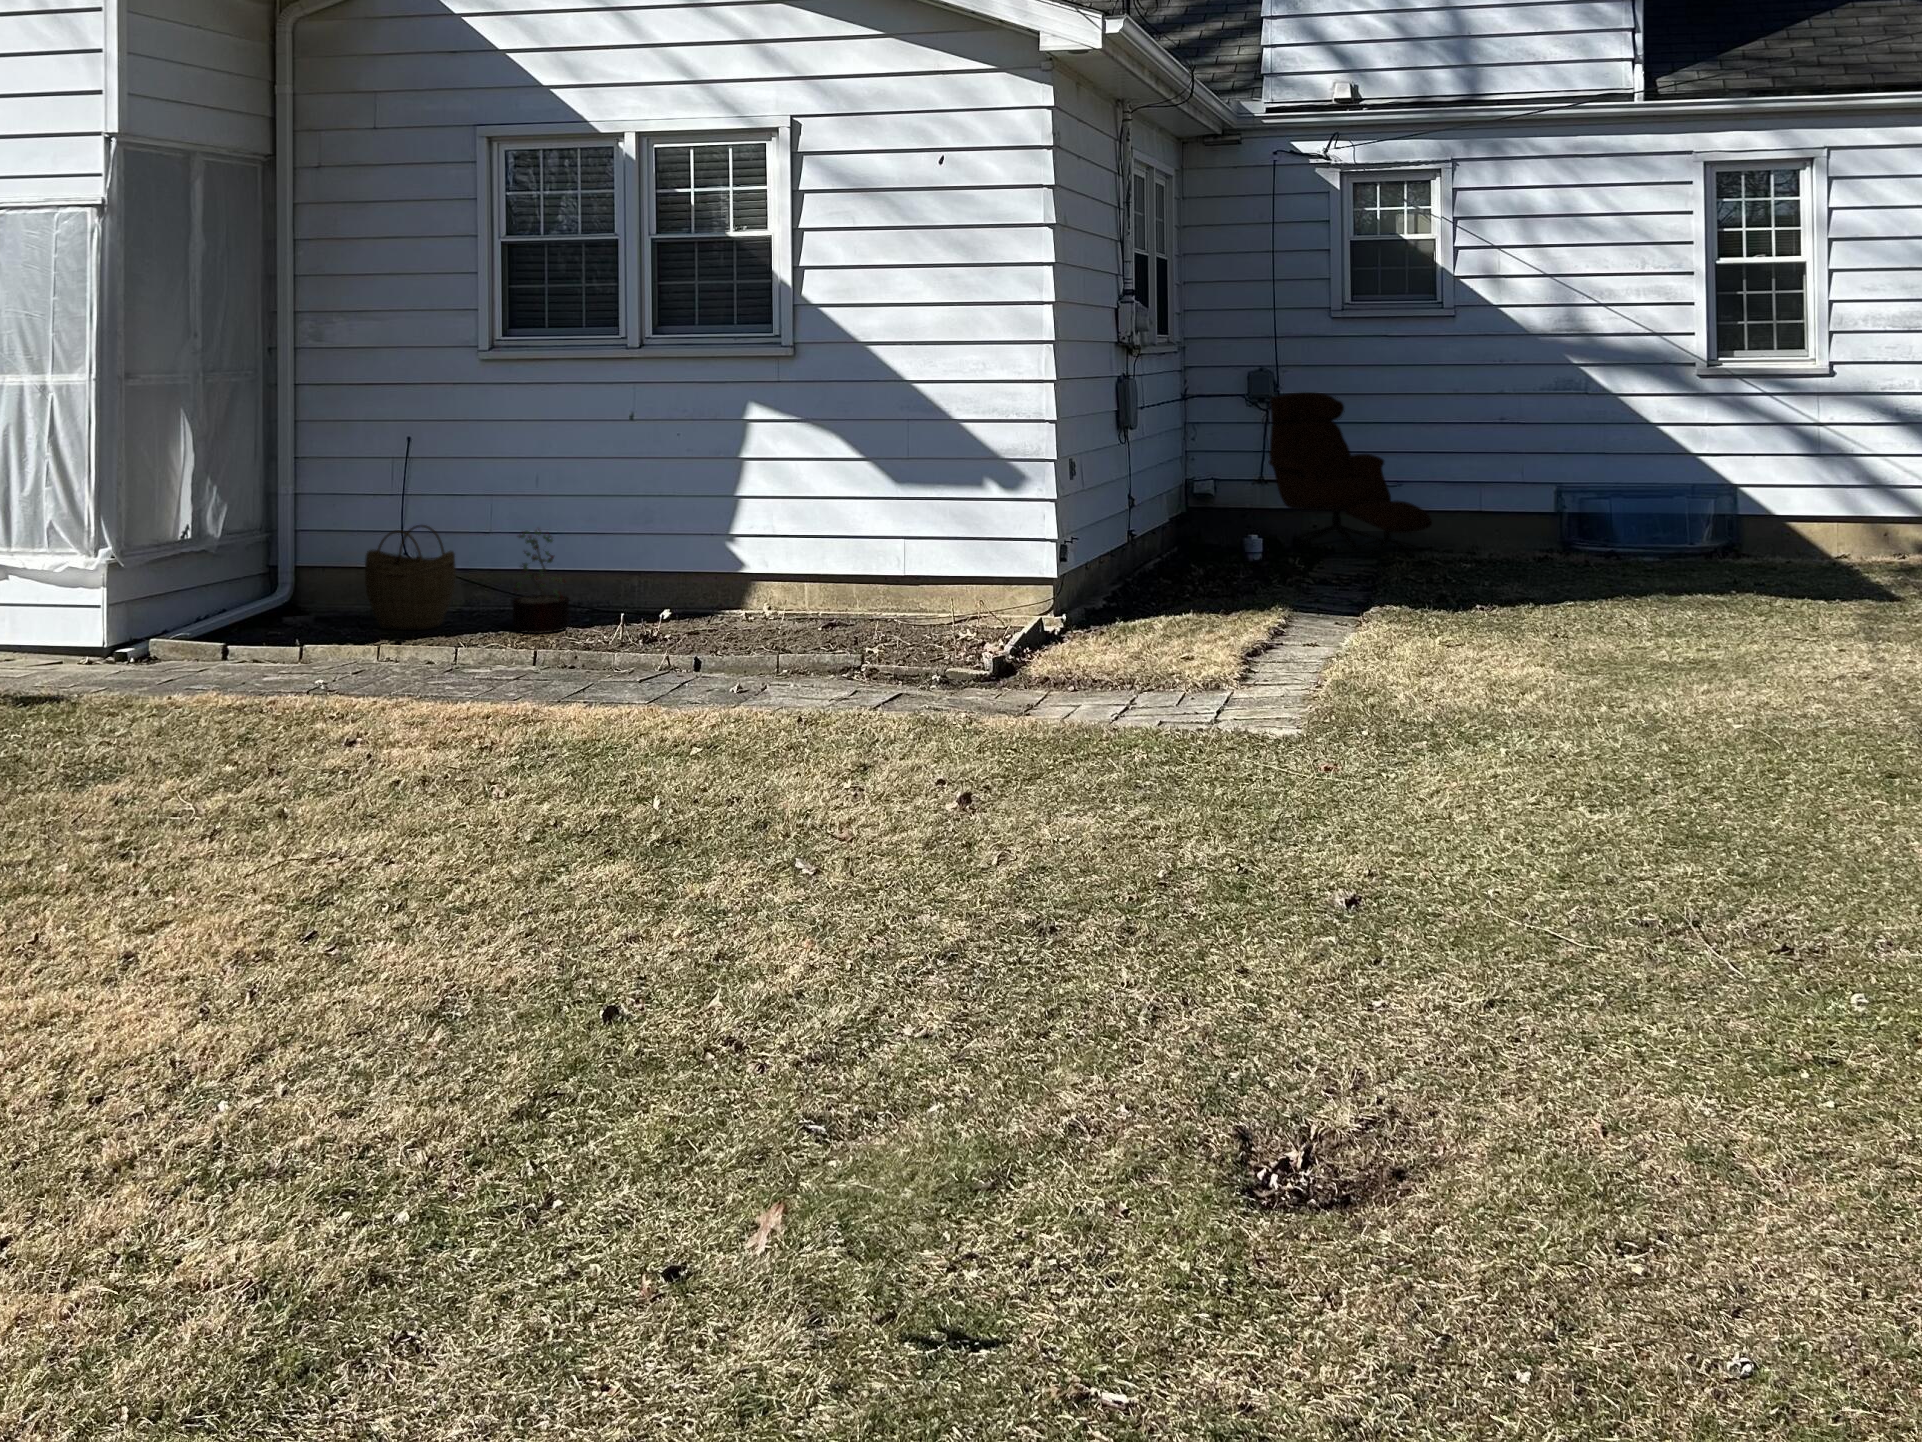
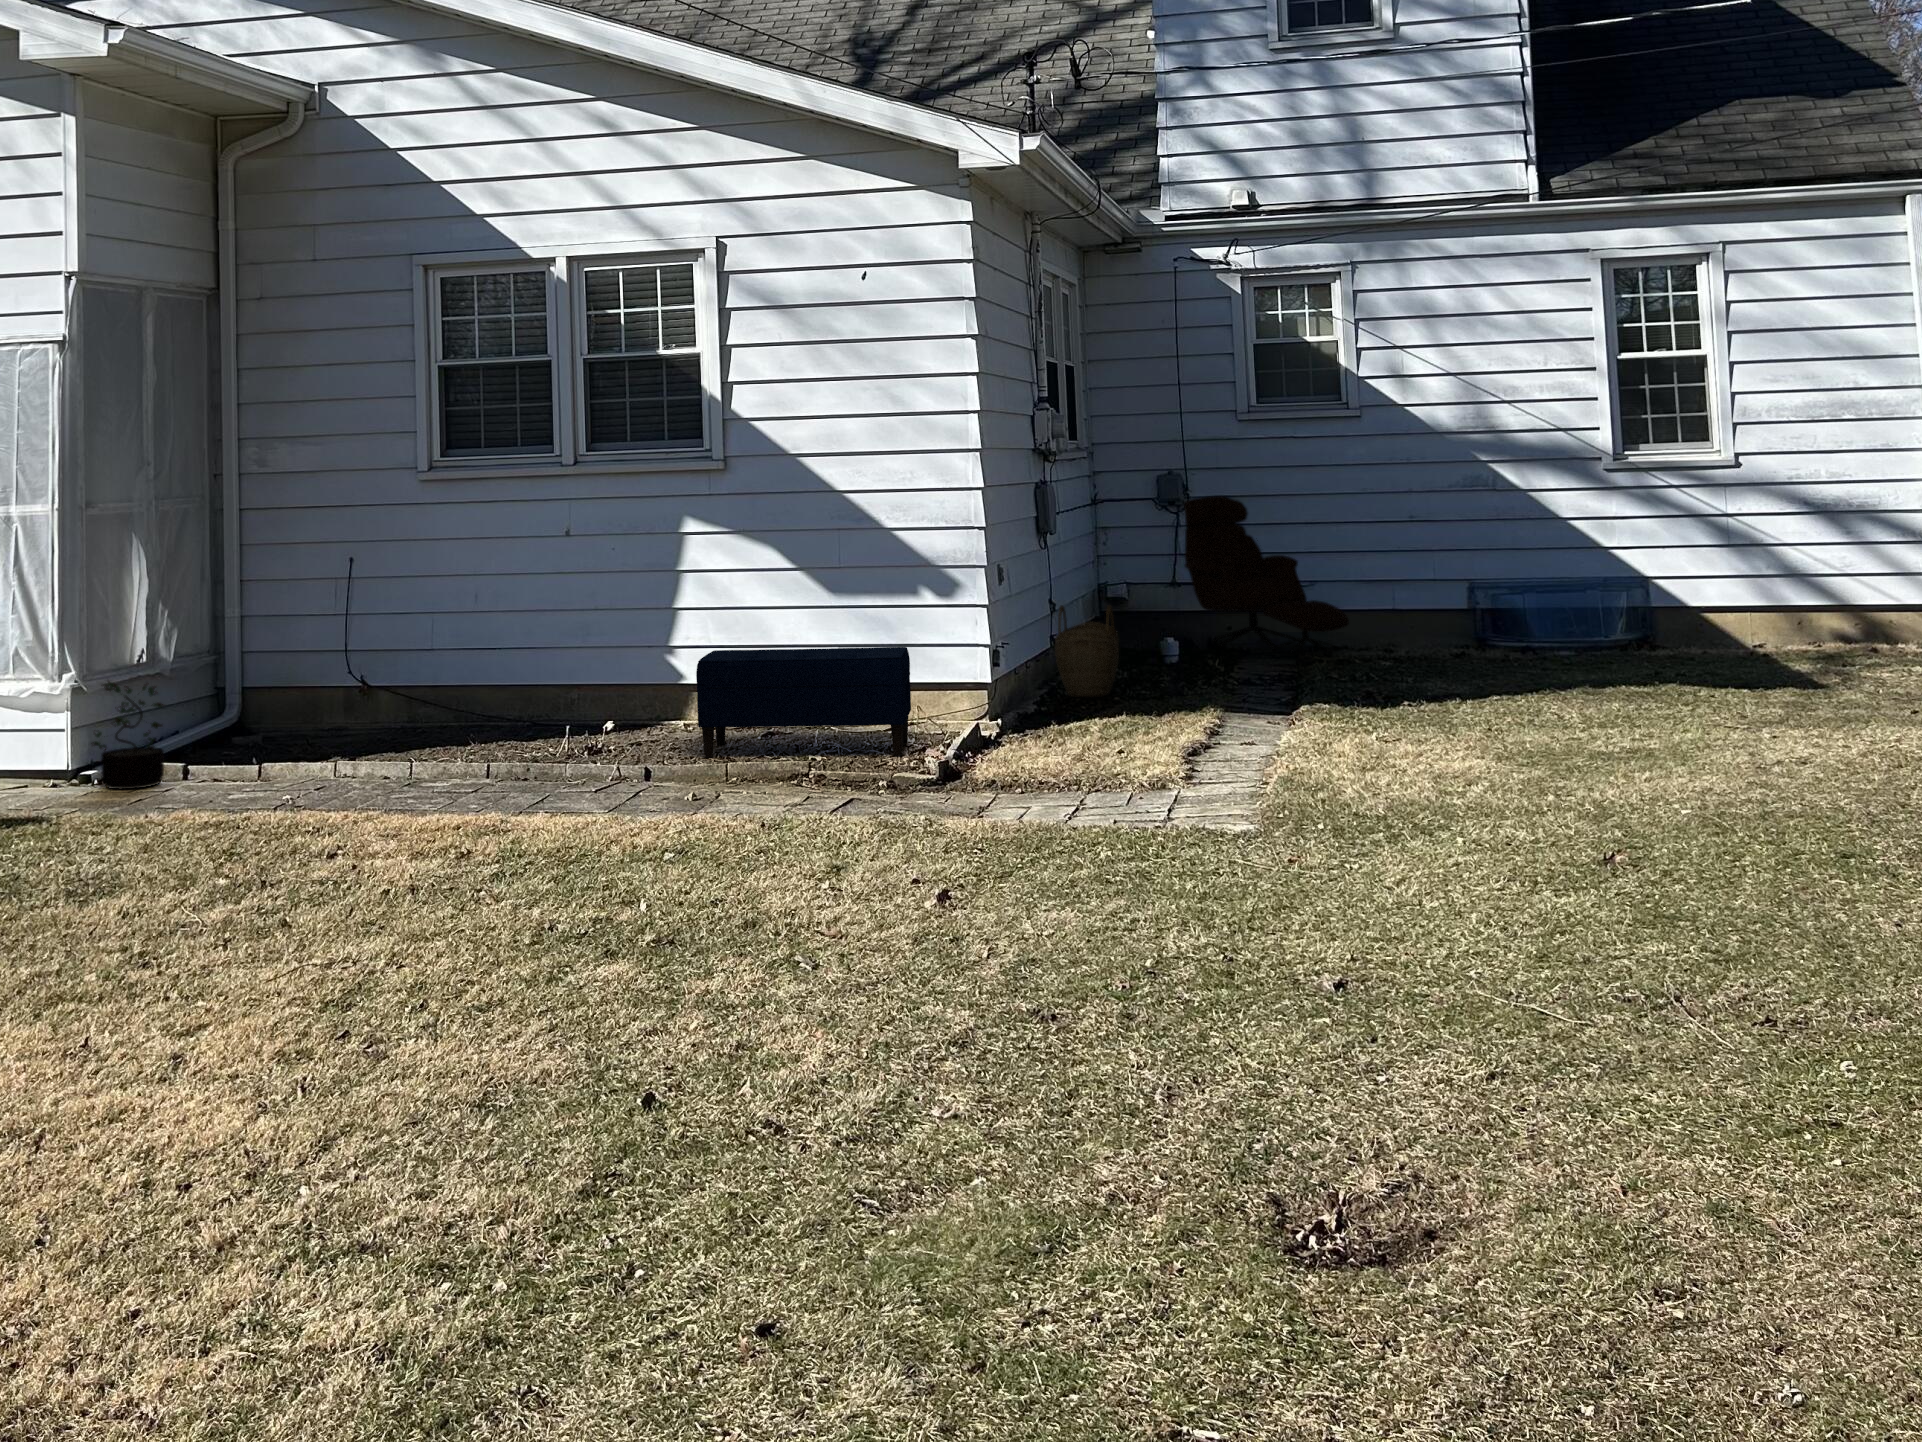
woven basket: present [365,525,456,630] -> present [1055,605,1119,697]
decorative plant: present [513,531,570,634] -> present [93,681,164,789]
bench: none [747,539,969,650] -> present [696,647,911,758]

